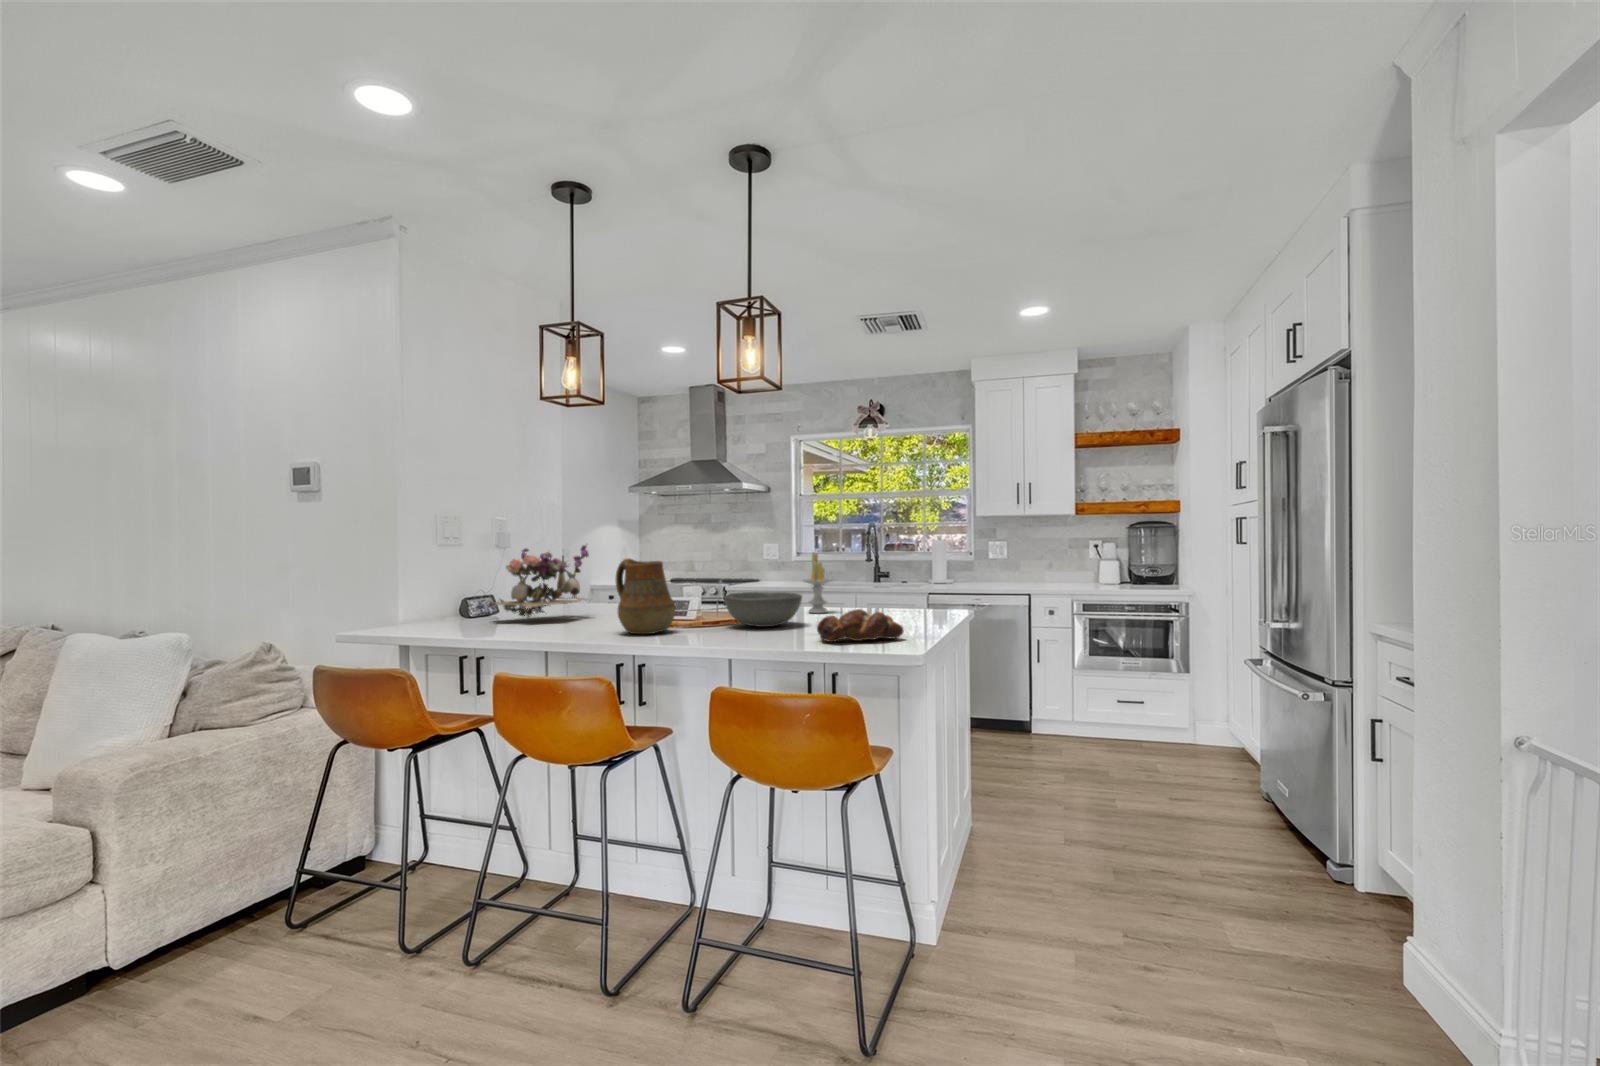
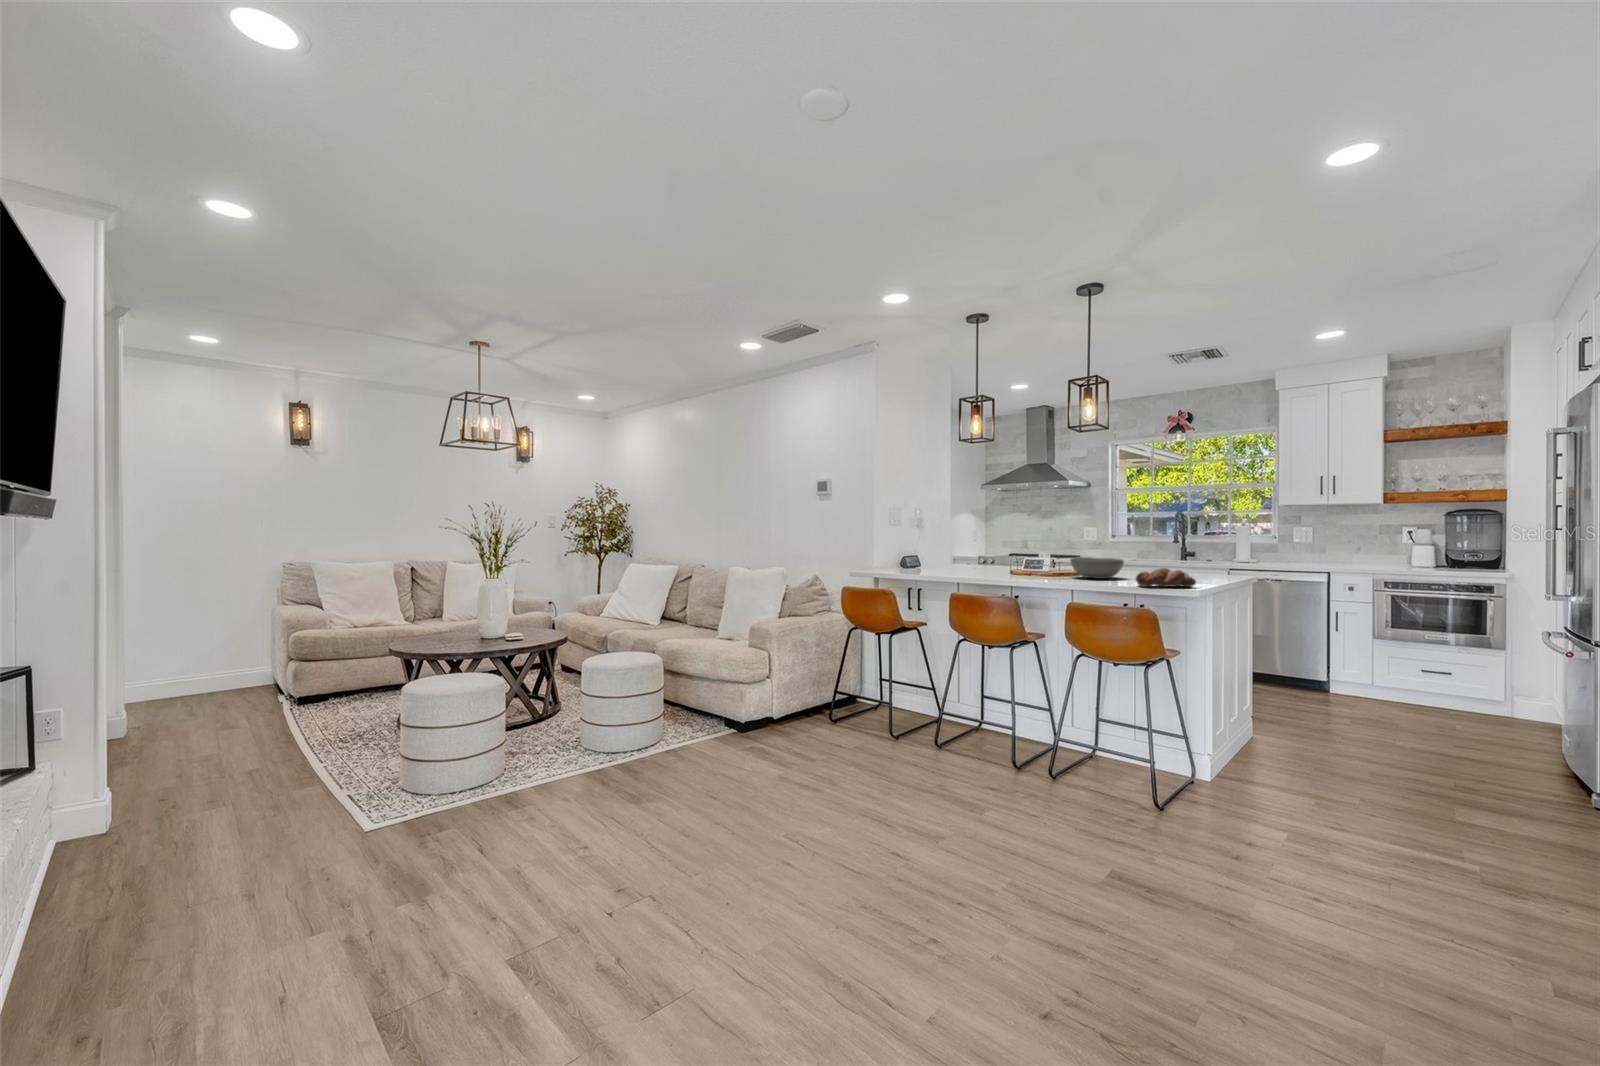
flower arrangement: present [494,545,589,618] -> none [920,525,981,570]
candle: present [803,552,832,613] -> none [1123,533,1146,574]
pitcher: present [616,558,675,634] -> none [1003,535,1040,579]

